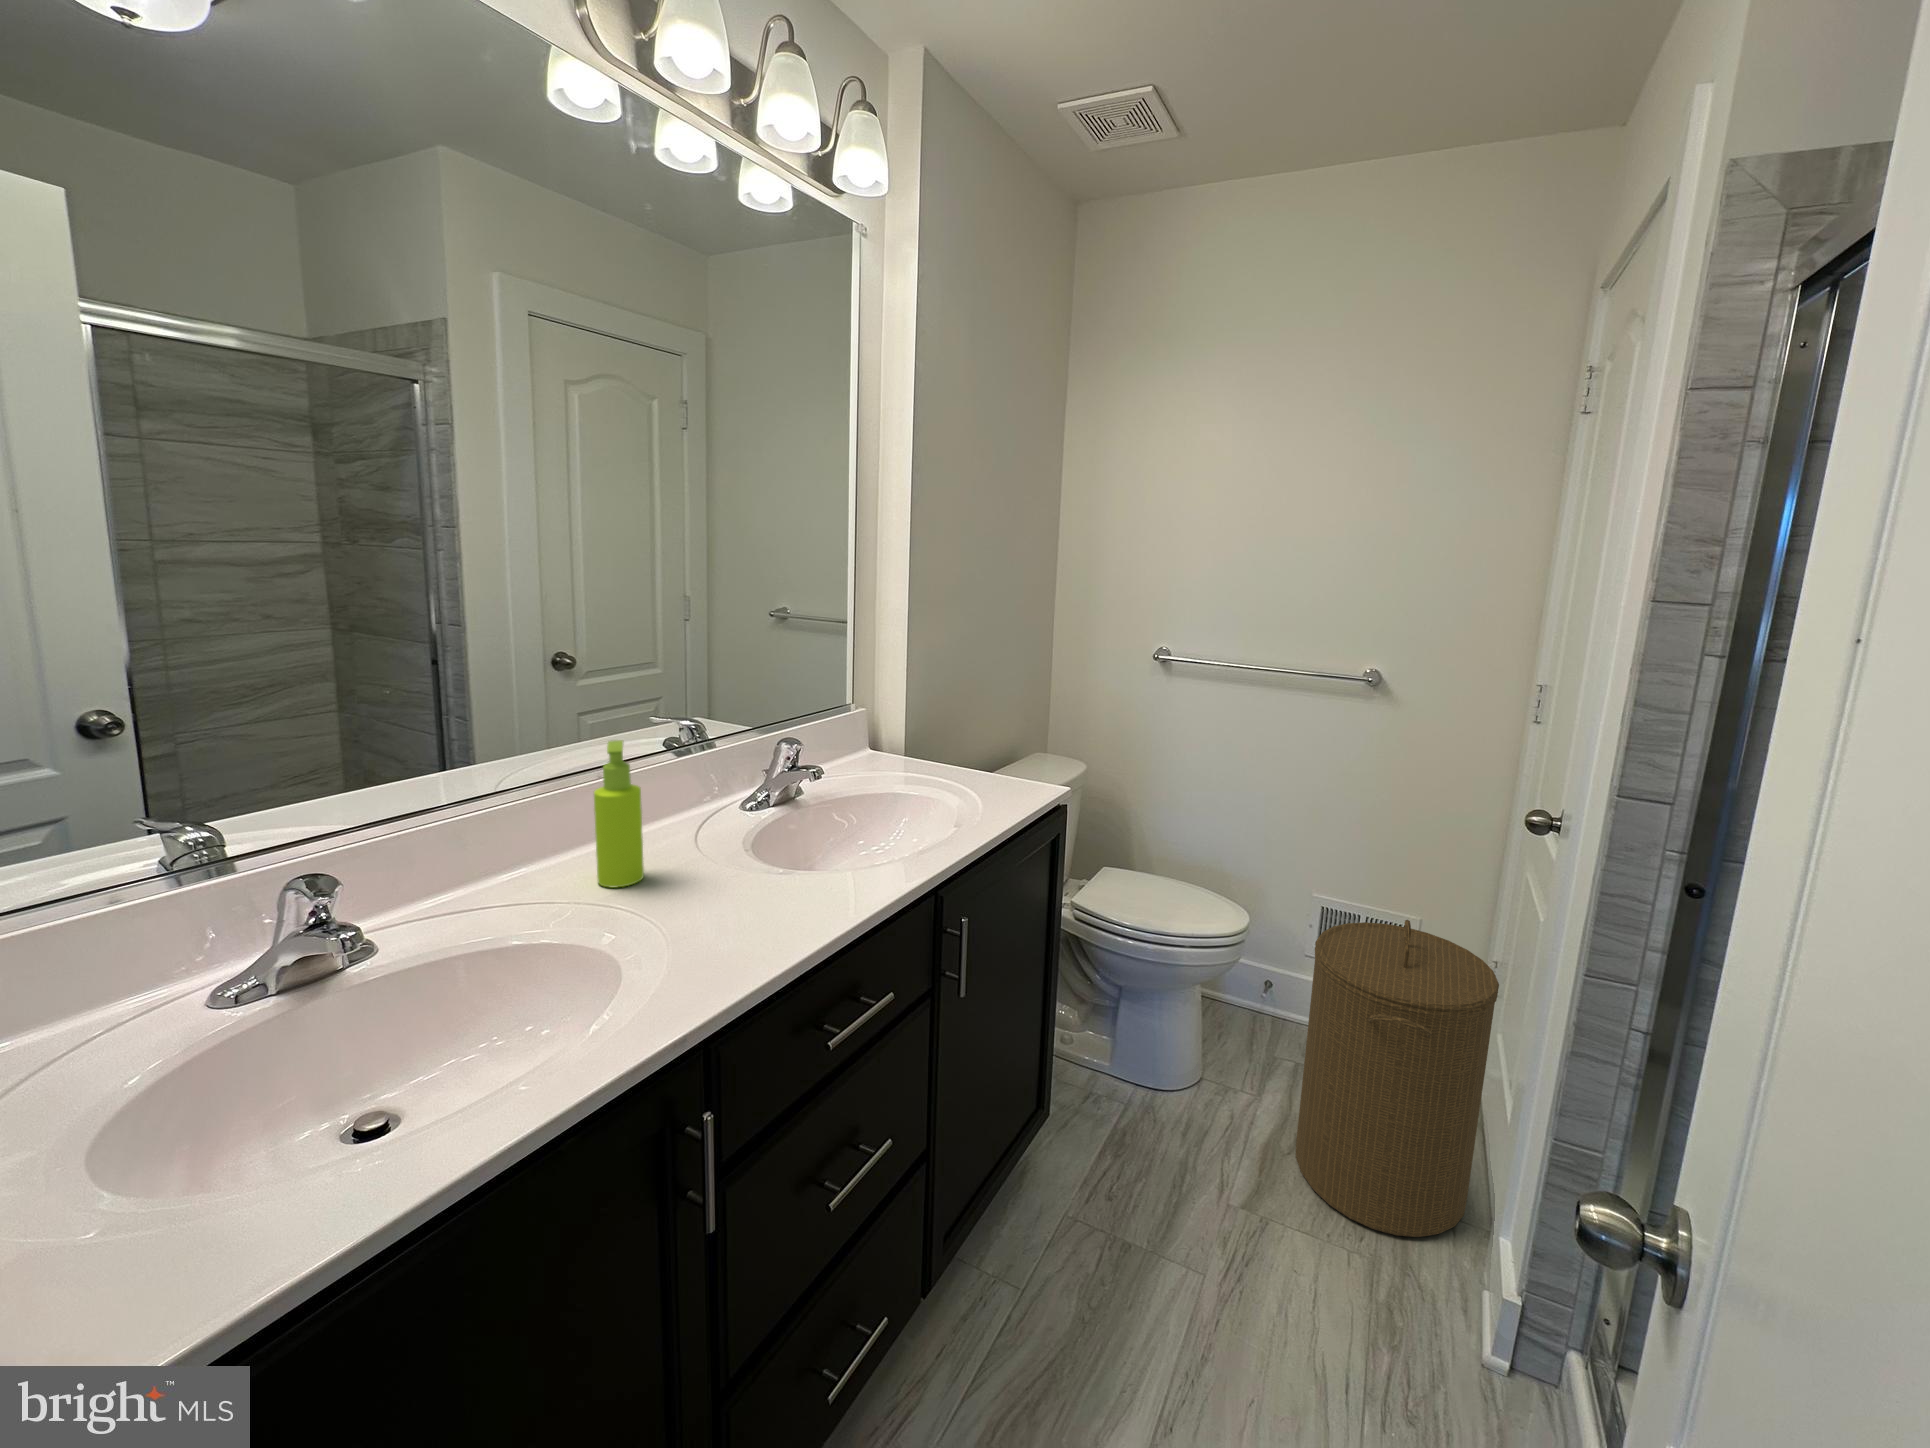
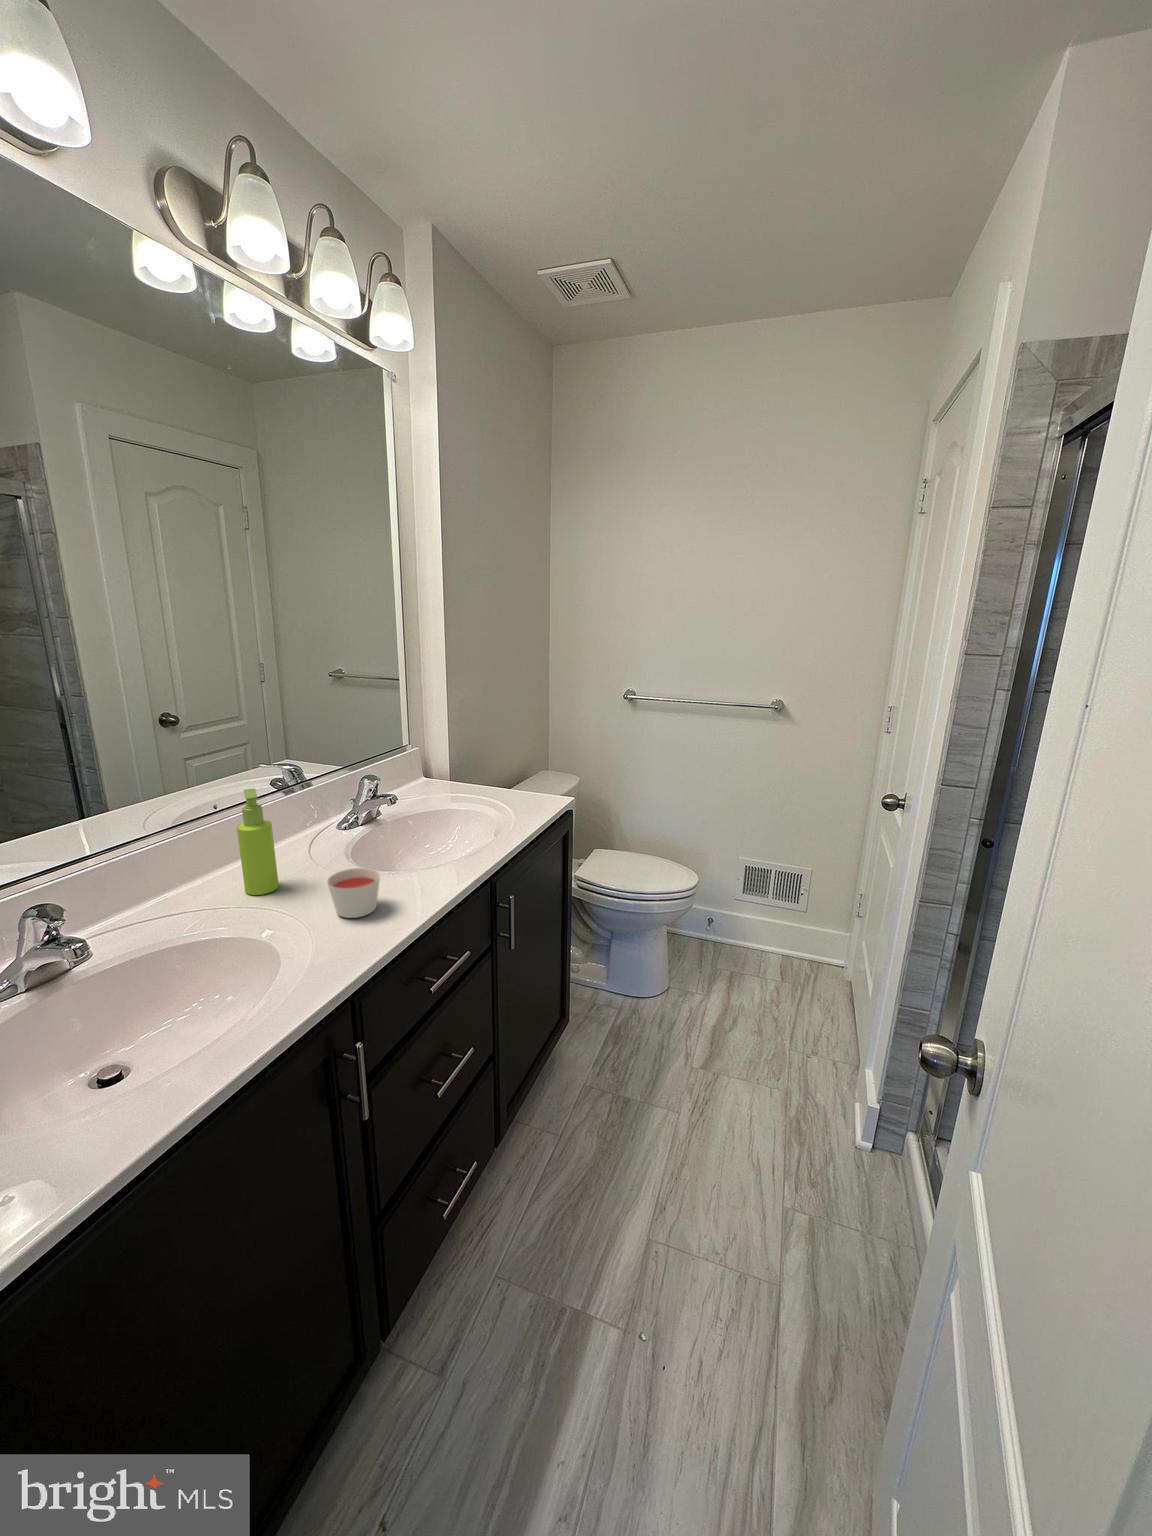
candle: none [701,858,775,929] -> present [327,868,380,918]
laundry hamper: present [1296,920,1499,1237] -> none [734,873,865,1077]

